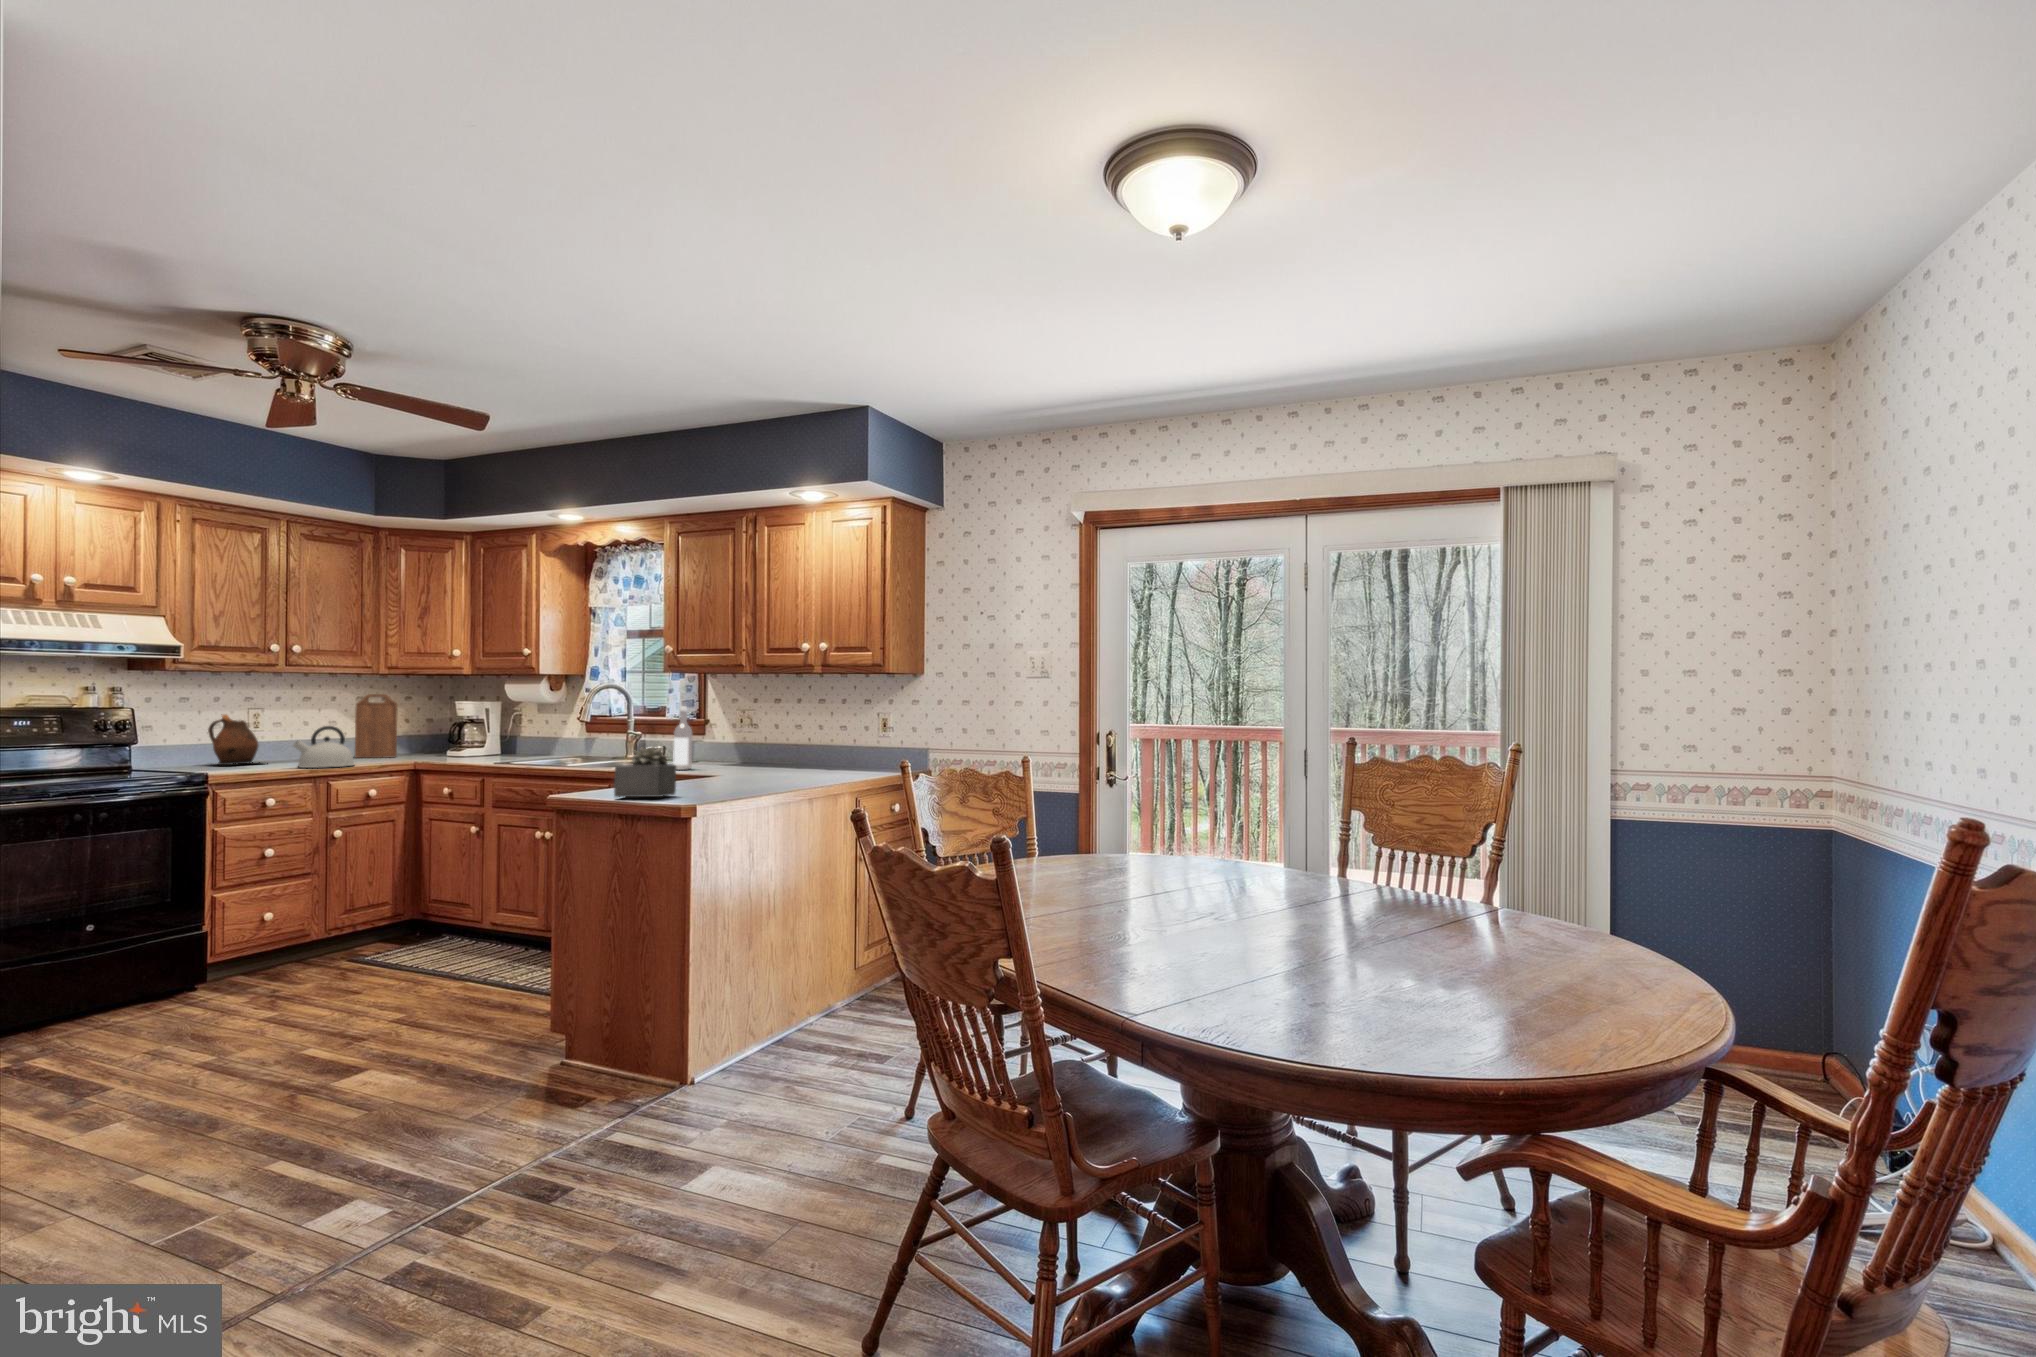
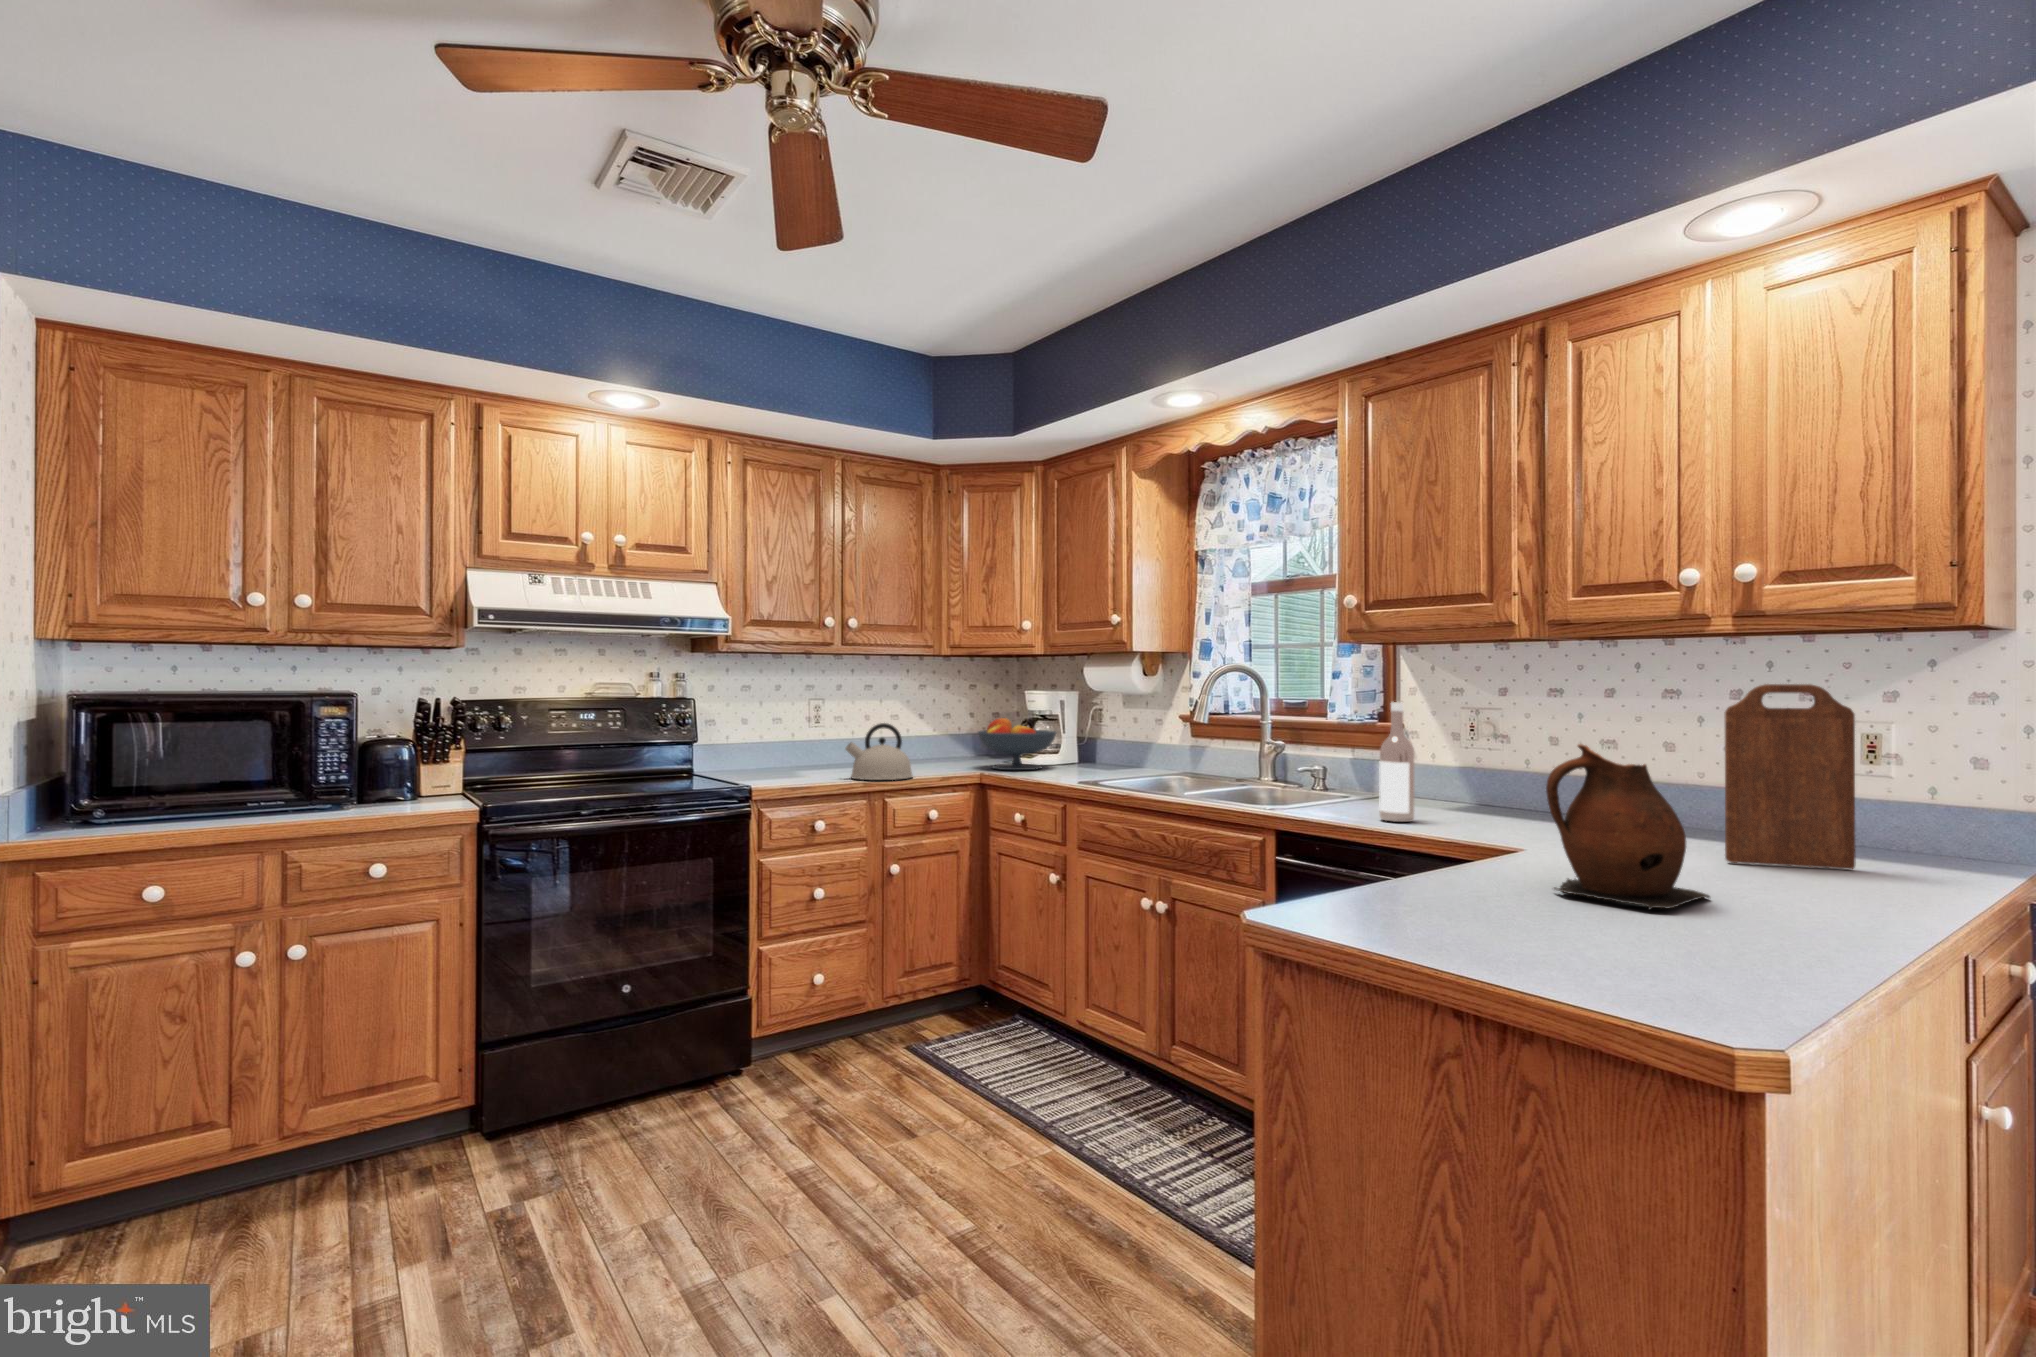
cutting board: present [355,694,398,758] -> present [1725,684,1856,870]
ceramic pitcher: present [208,715,258,765] -> present [1546,744,1710,910]
fruit bowl: none [412,722,480,759] -> present [978,718,1056,770]
succulent plant: present [614,746,676,797] -> none [1392,810,1541,956]

